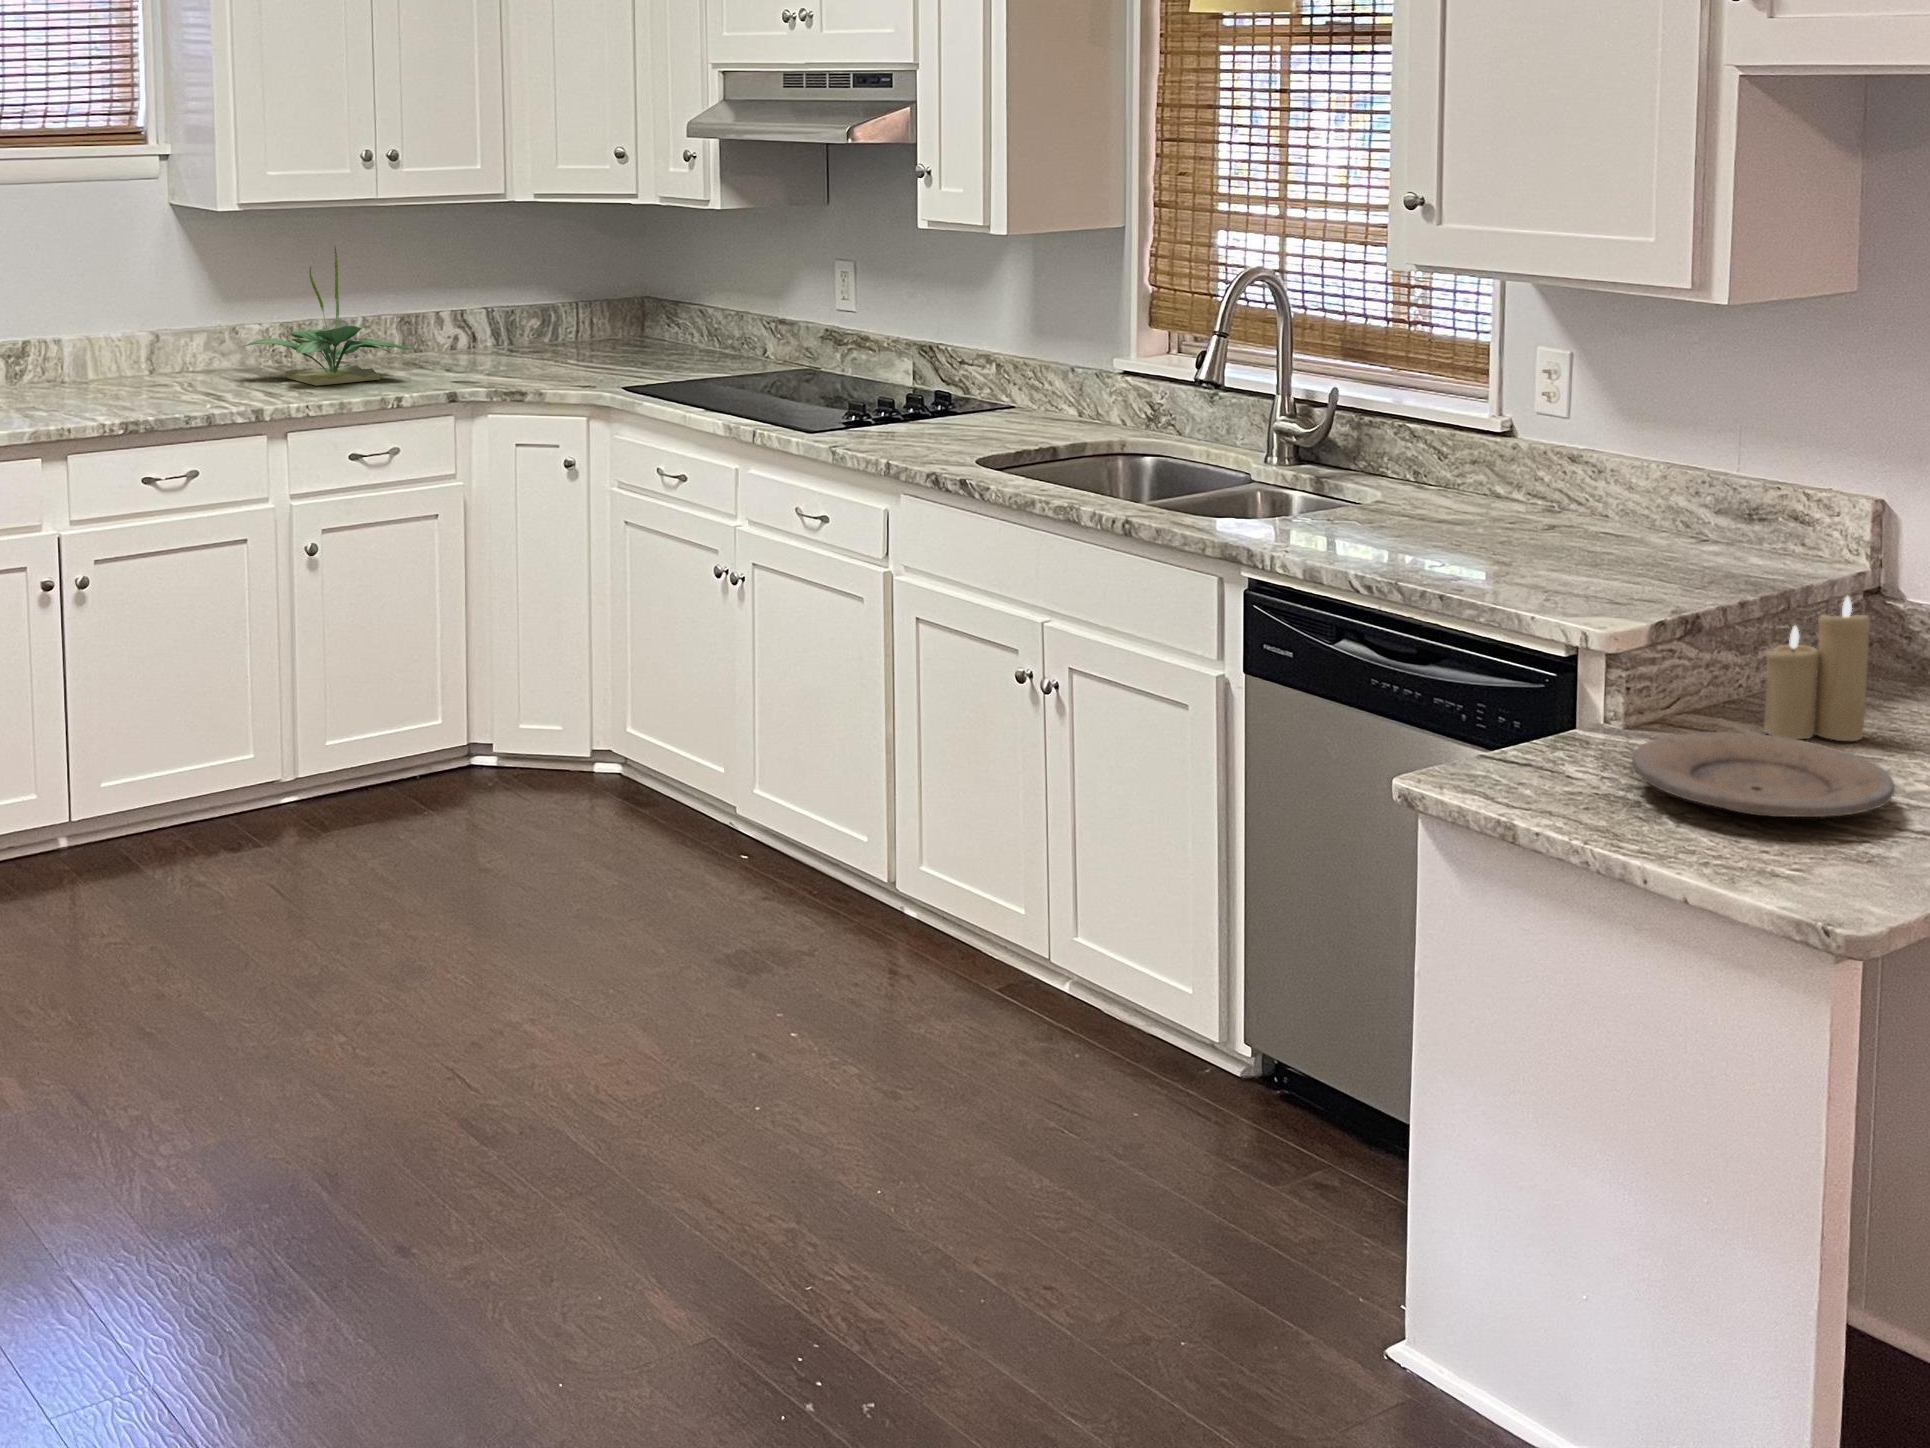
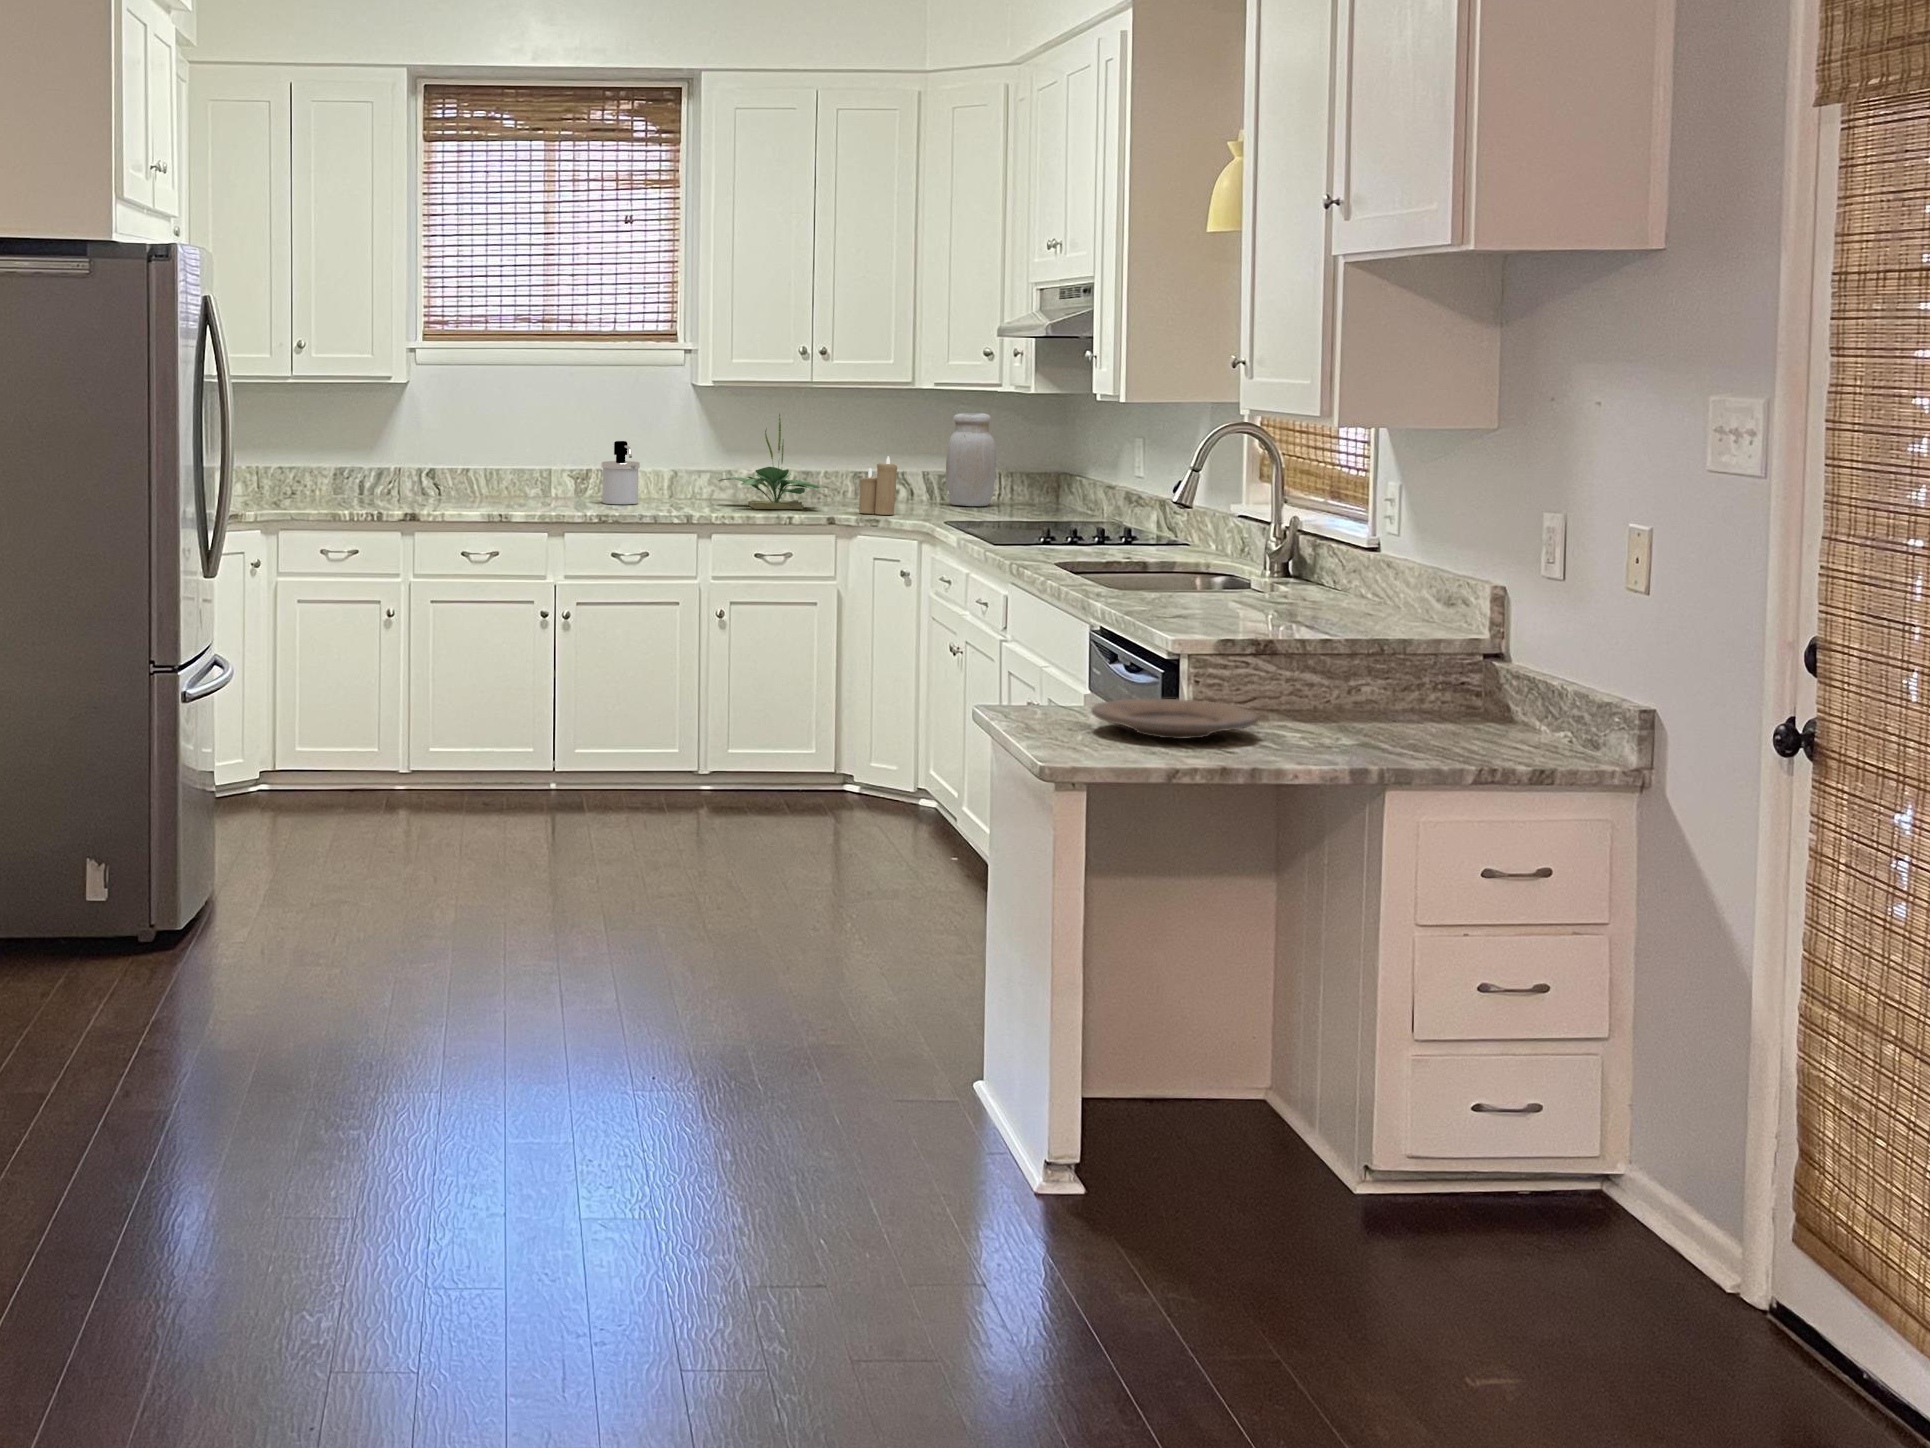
jar: none [526,228,591,352] -> present [946,413,996,506]
soap dispenser: none [65,299,129,395] -> present [602,441,640,504]
candle: present [1764,596,1870,741] -> present [859,456,897,515]

